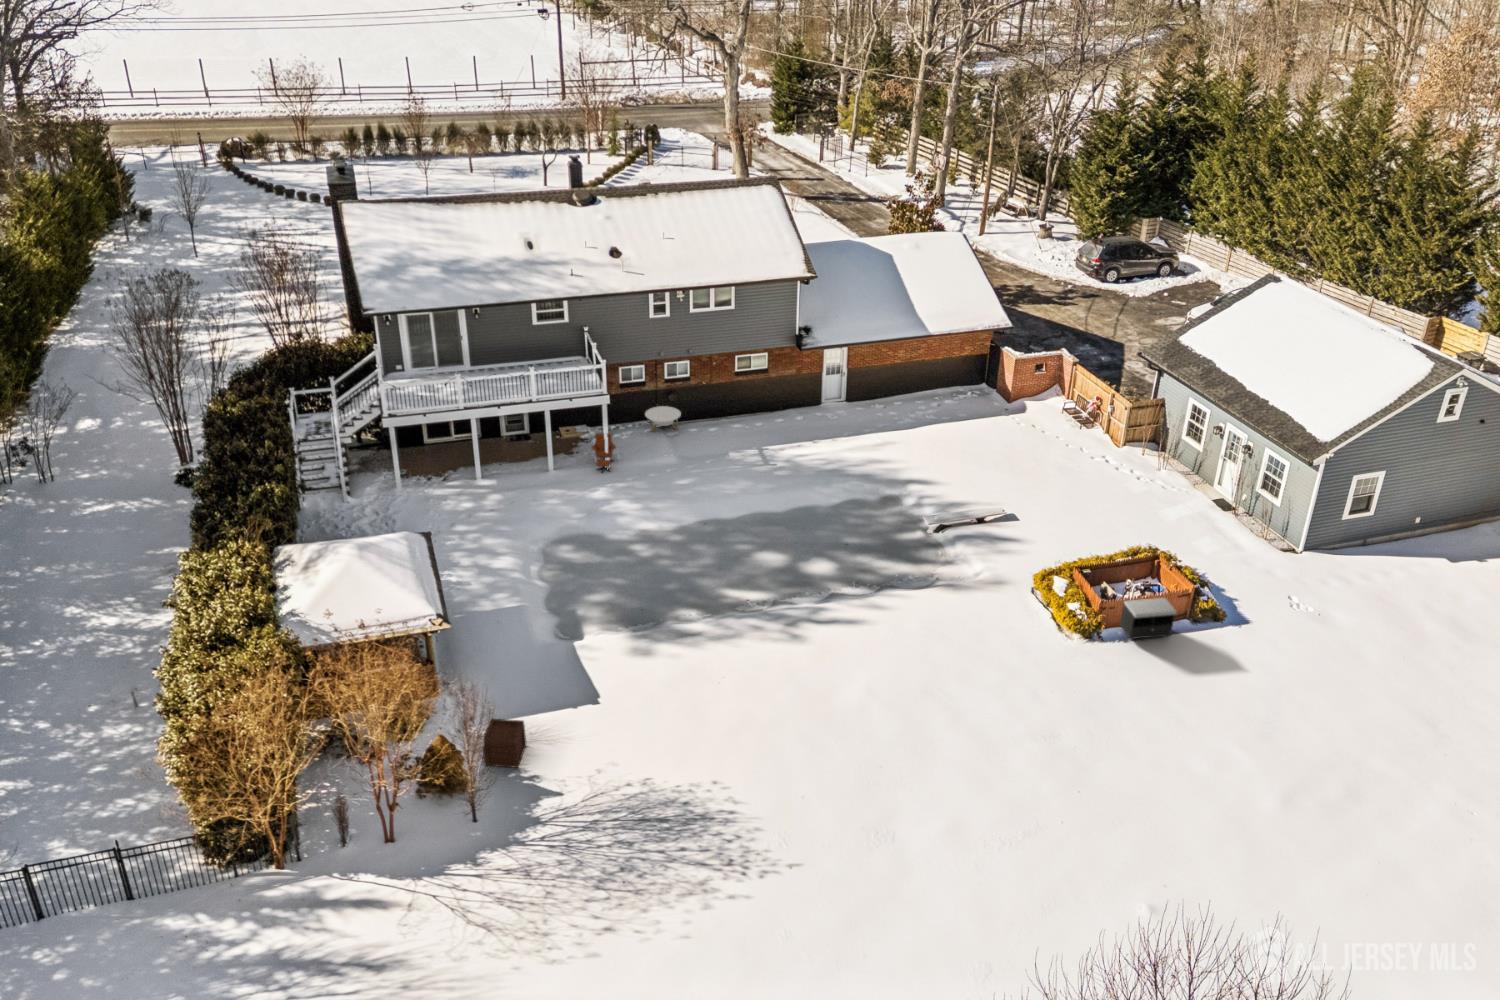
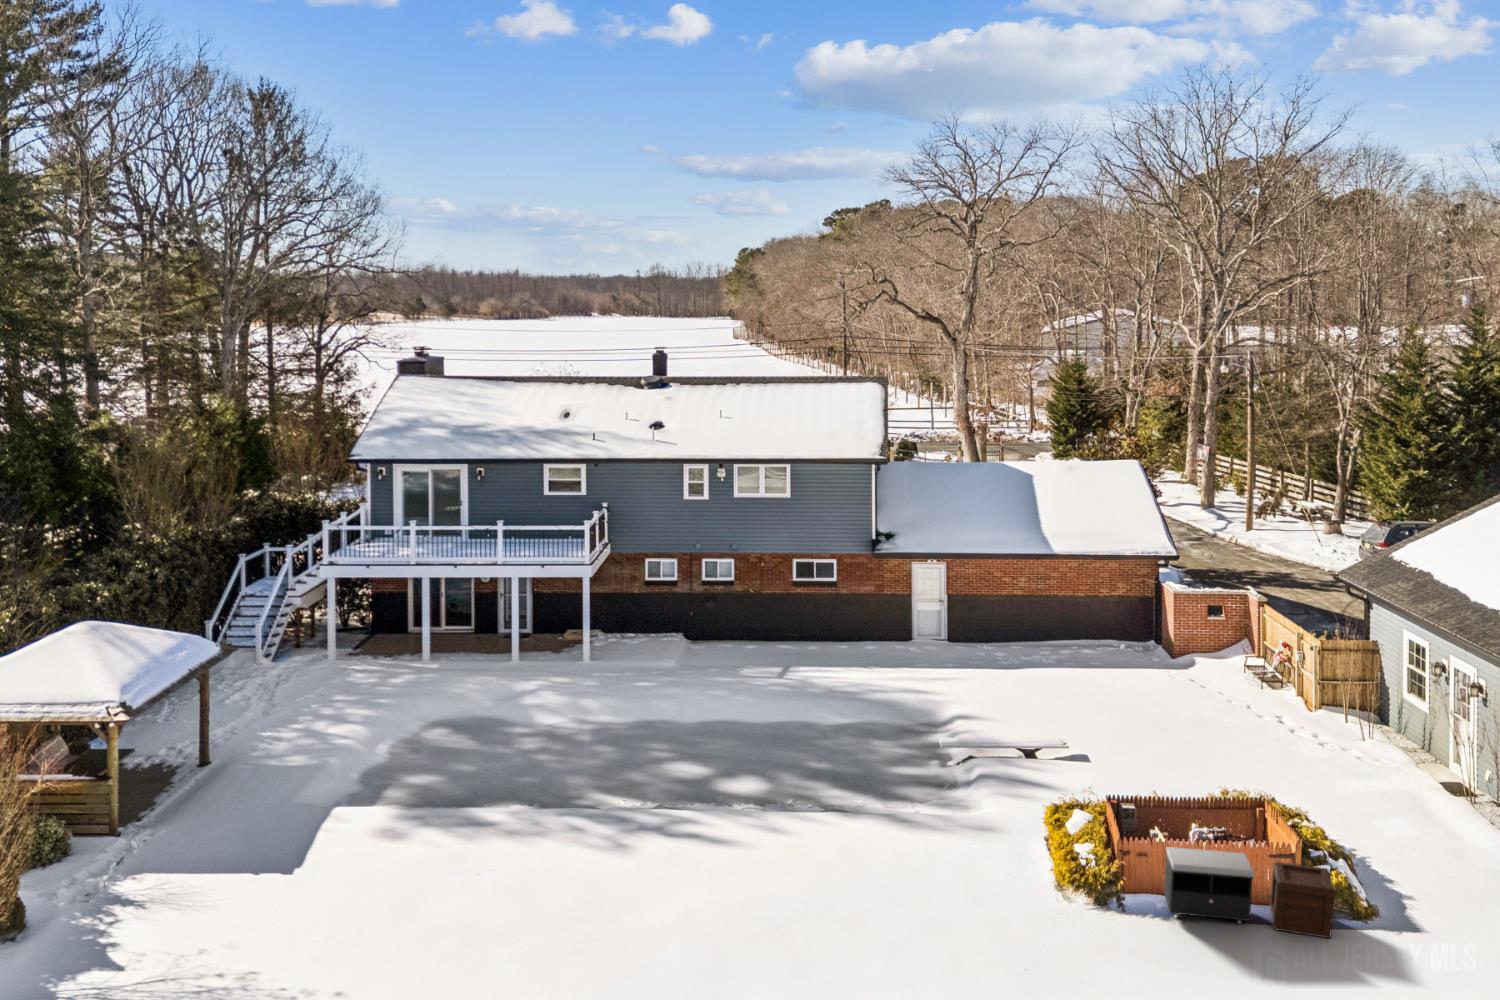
round table: present [645,406,681,432] -> none [668,615,713,642]
lounge chair: present [592,433,616,470] -> none [572,620,606,665]
wooden crate: present [482,719,526,768] -> present [1270,862,1335,938]

